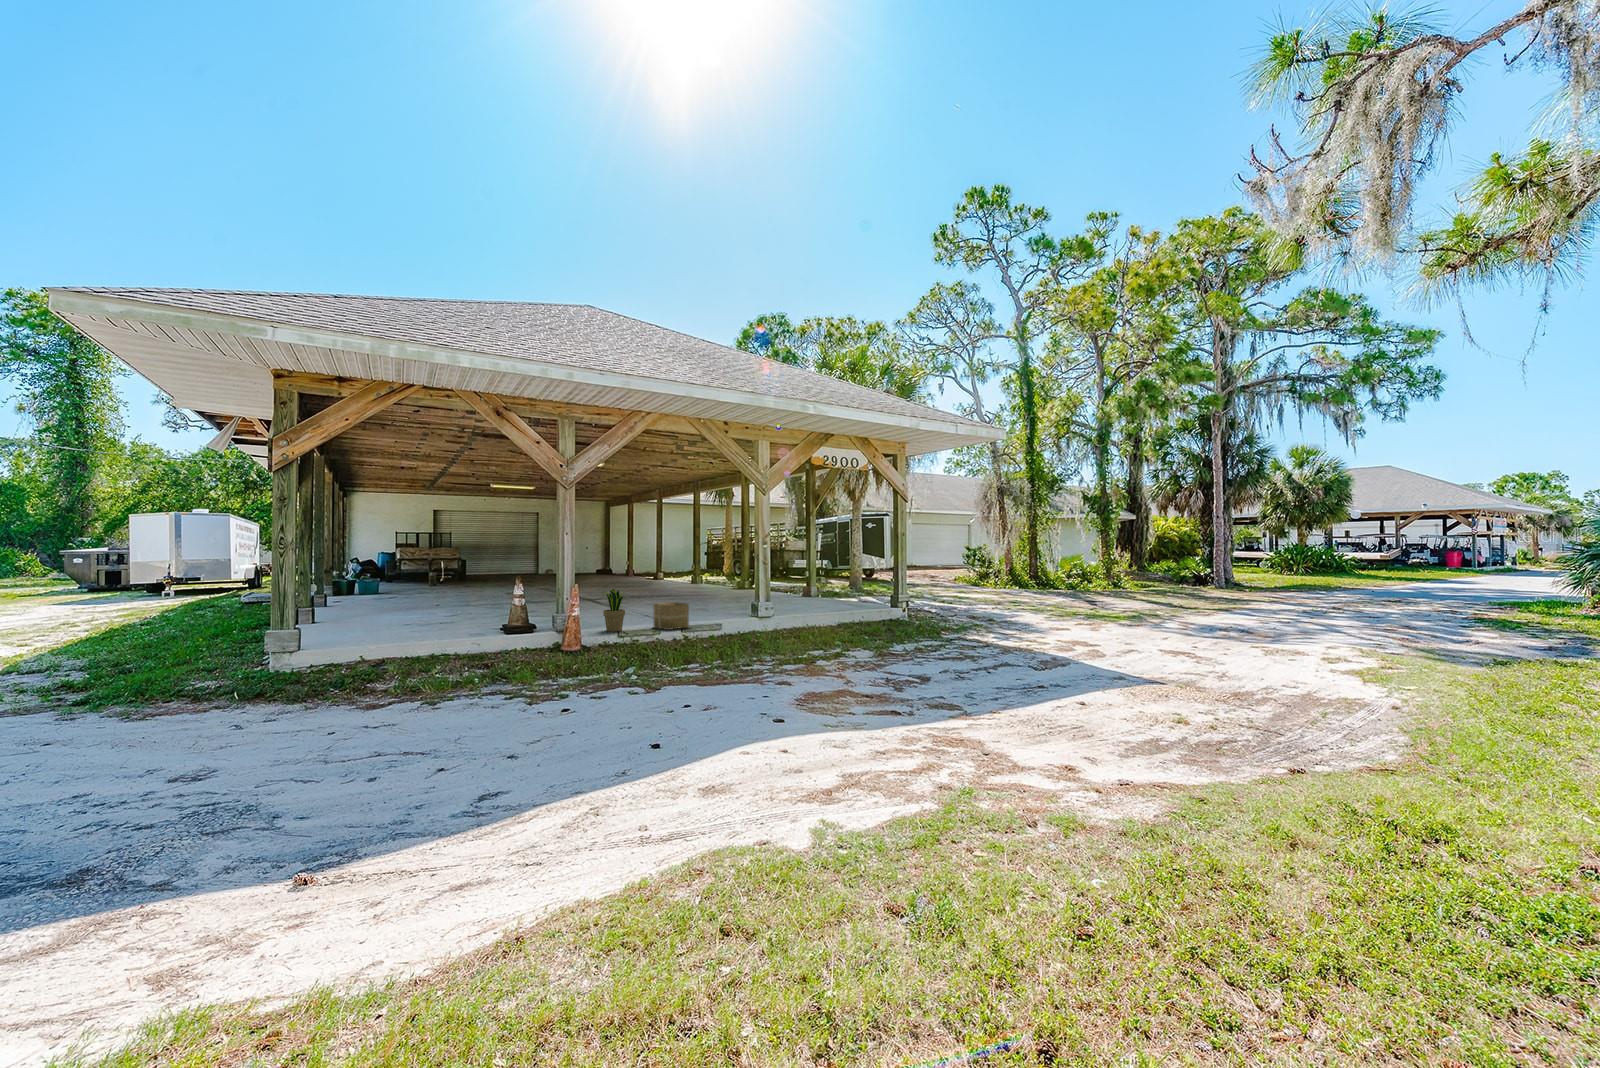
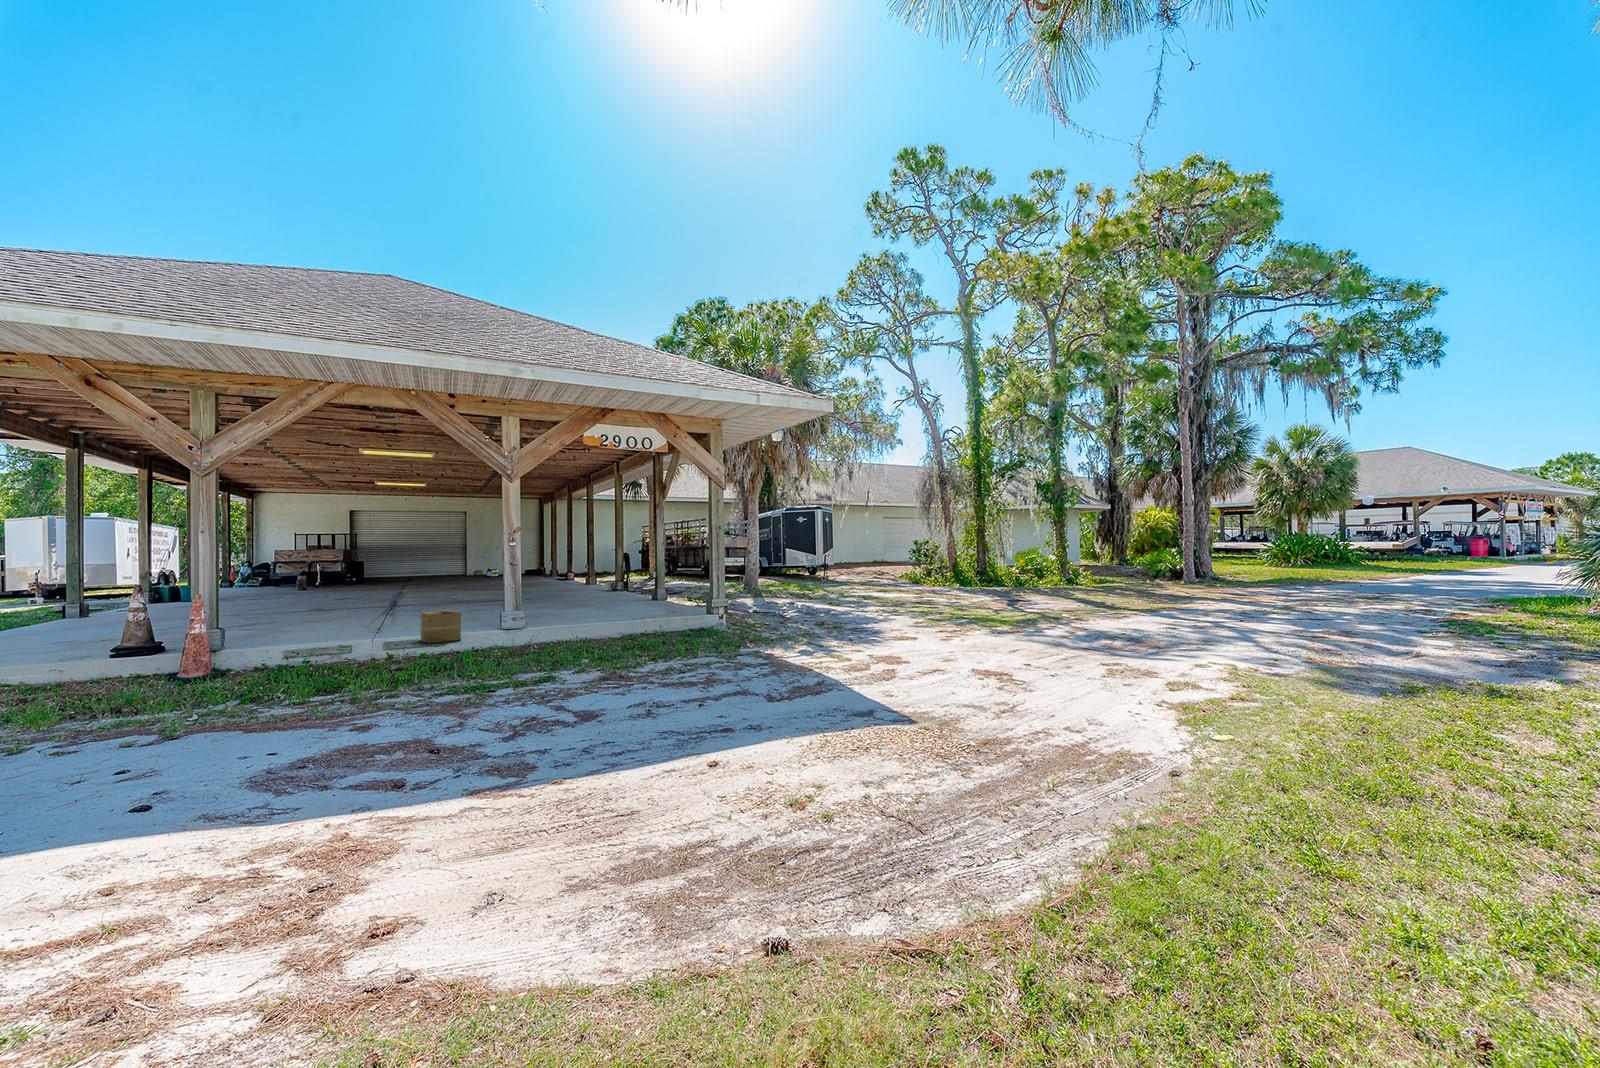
potted plant: present [603,589,625,632] -> none [344,596,381,646]

